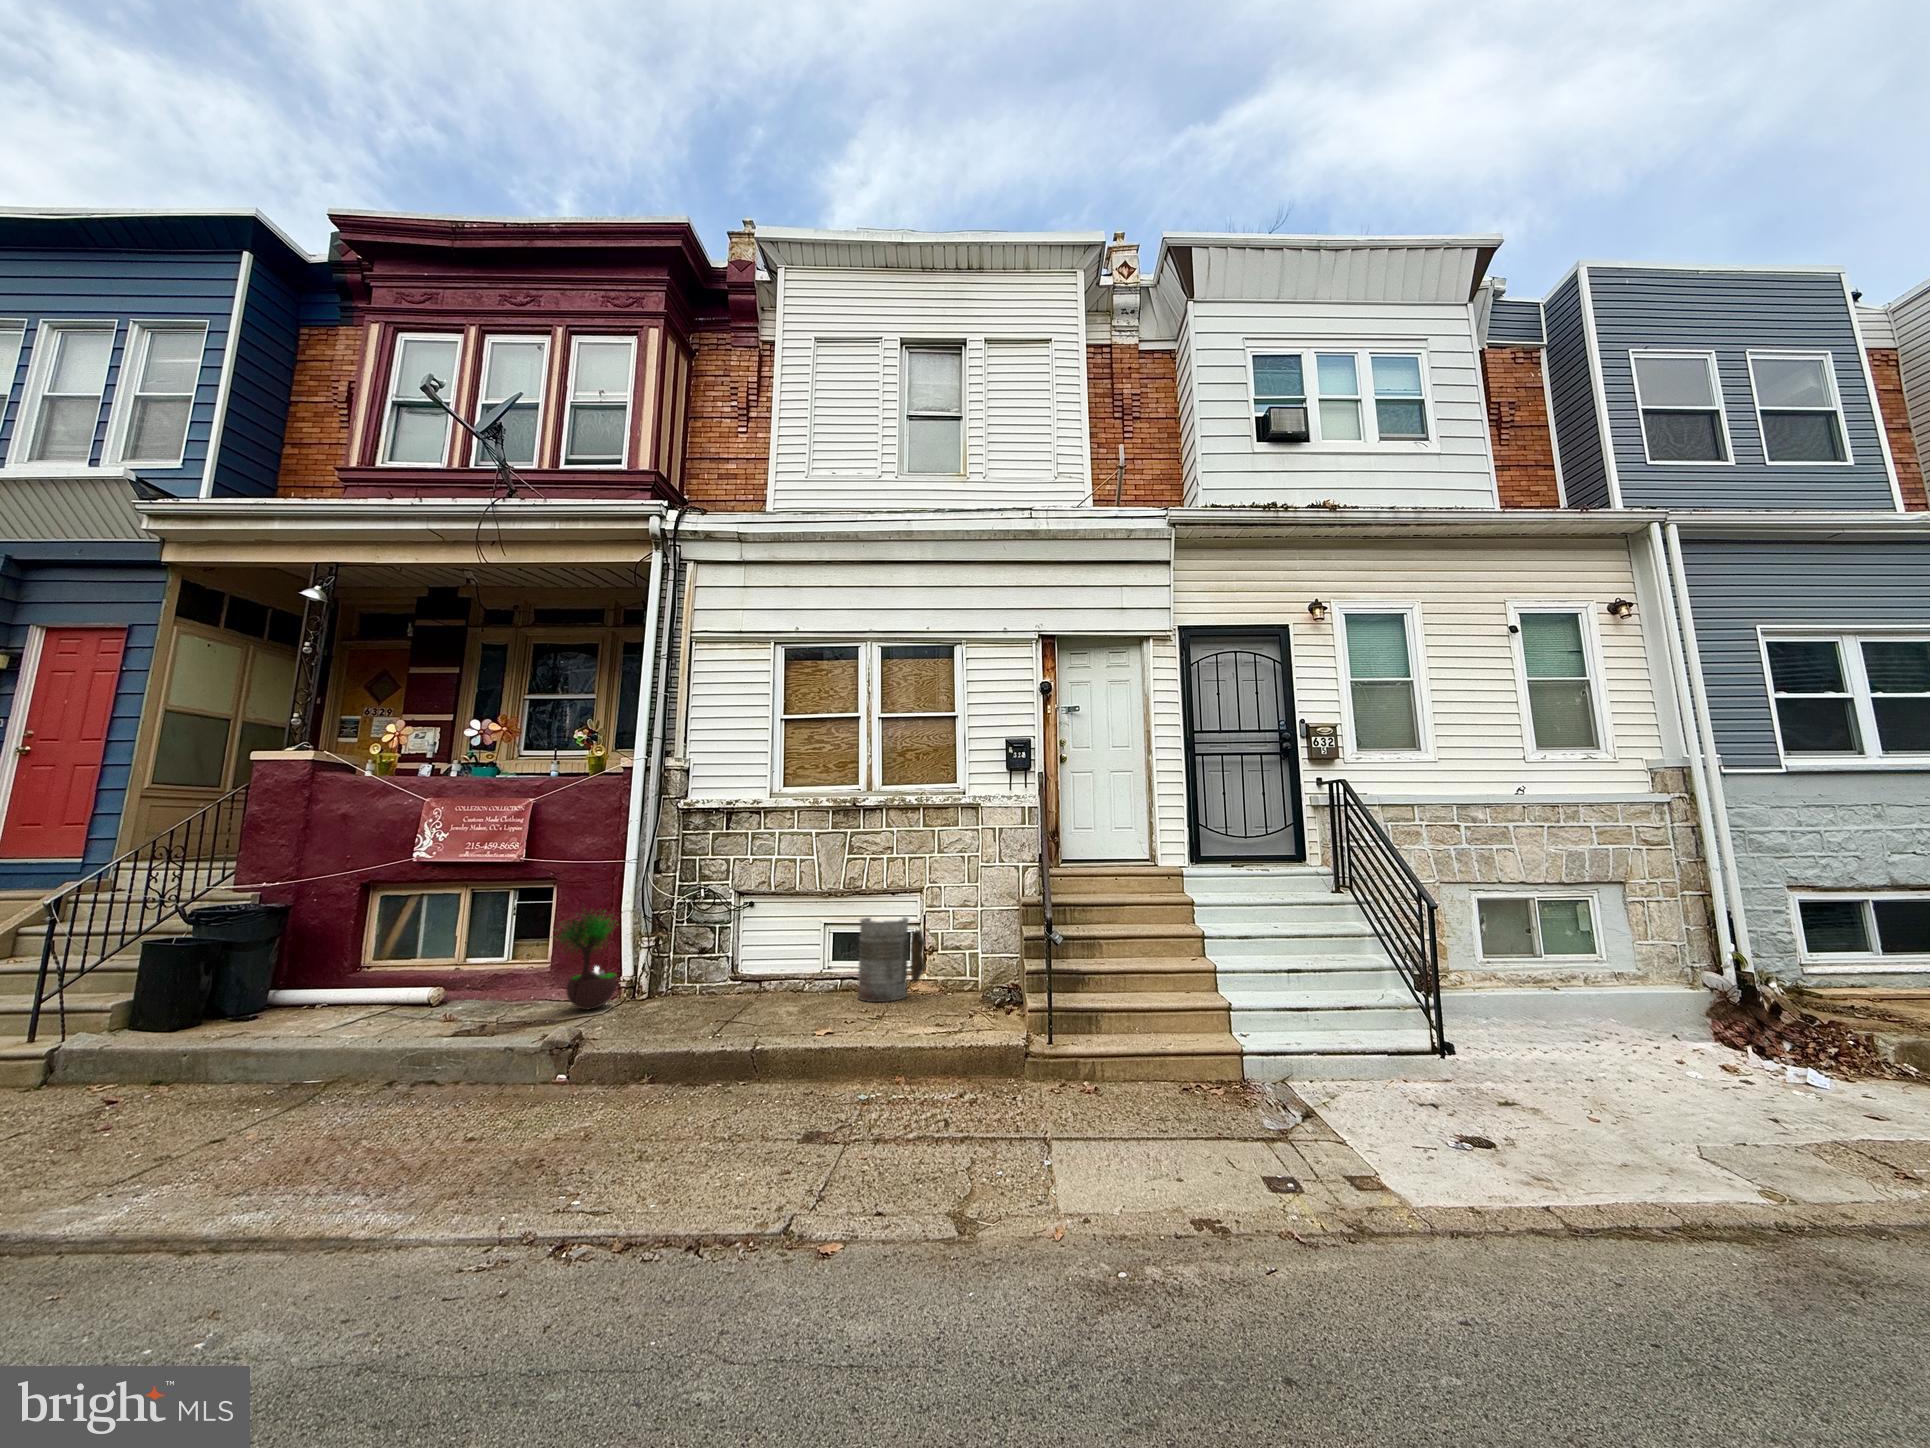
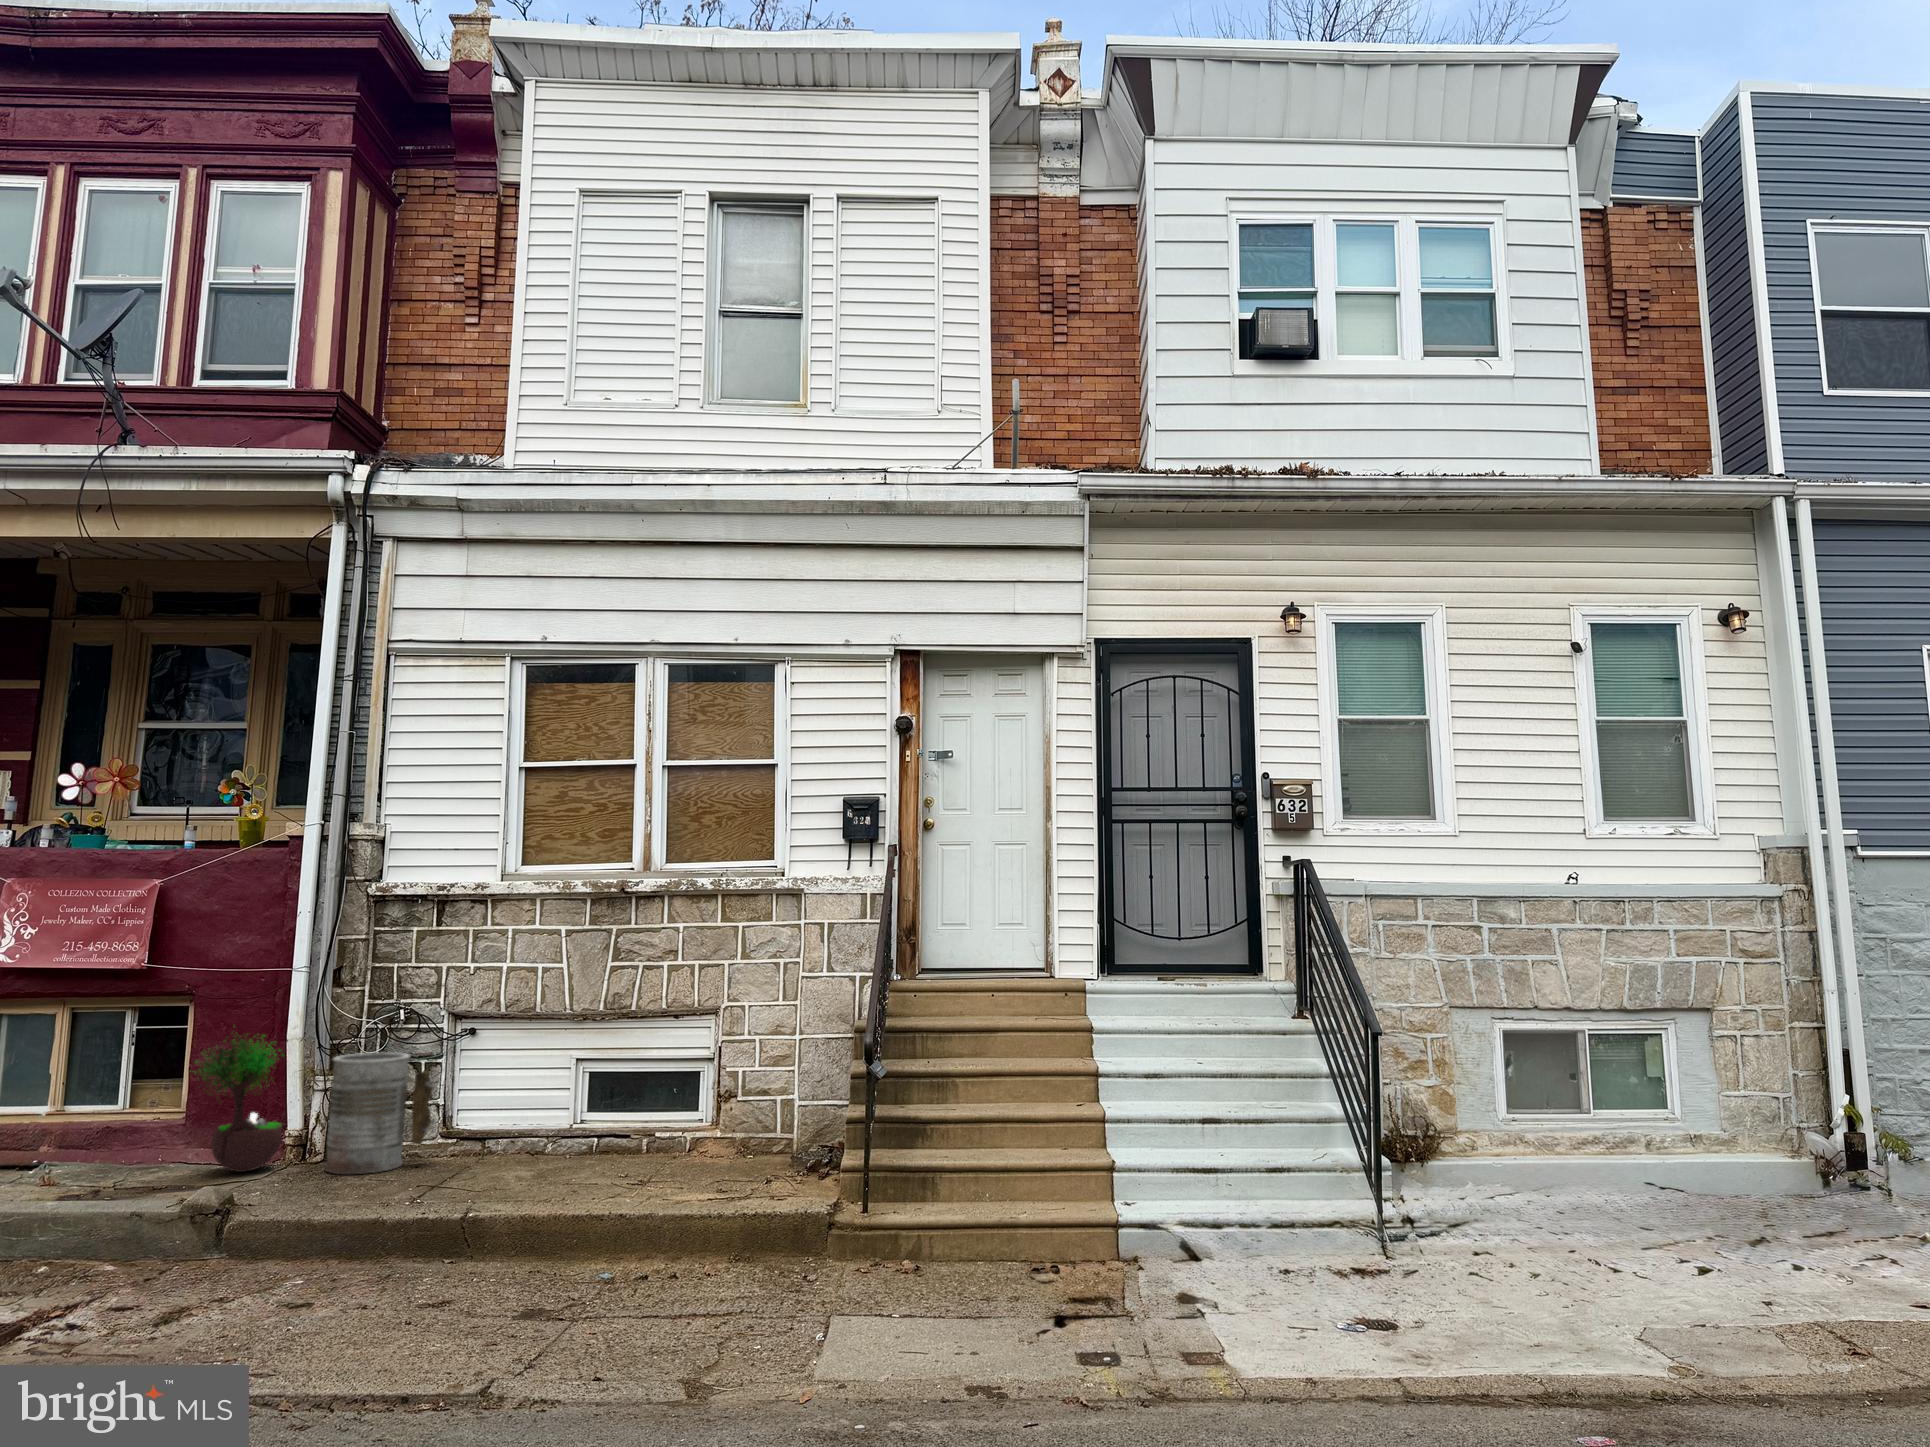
trash can: present [858,917,927,1002] -> present [325,1052,436,1174]

